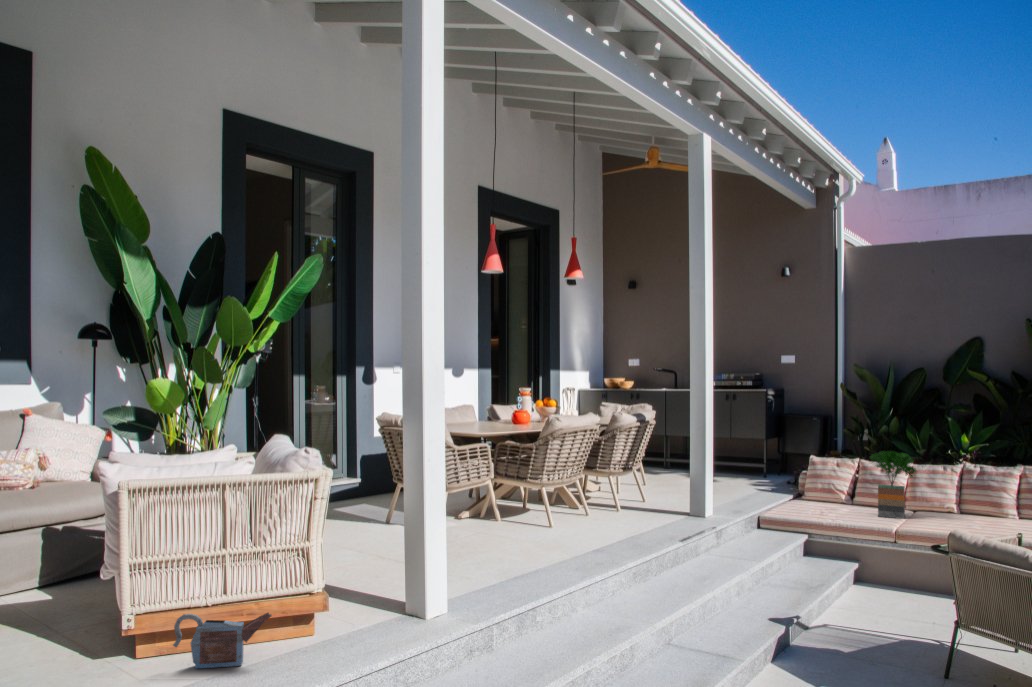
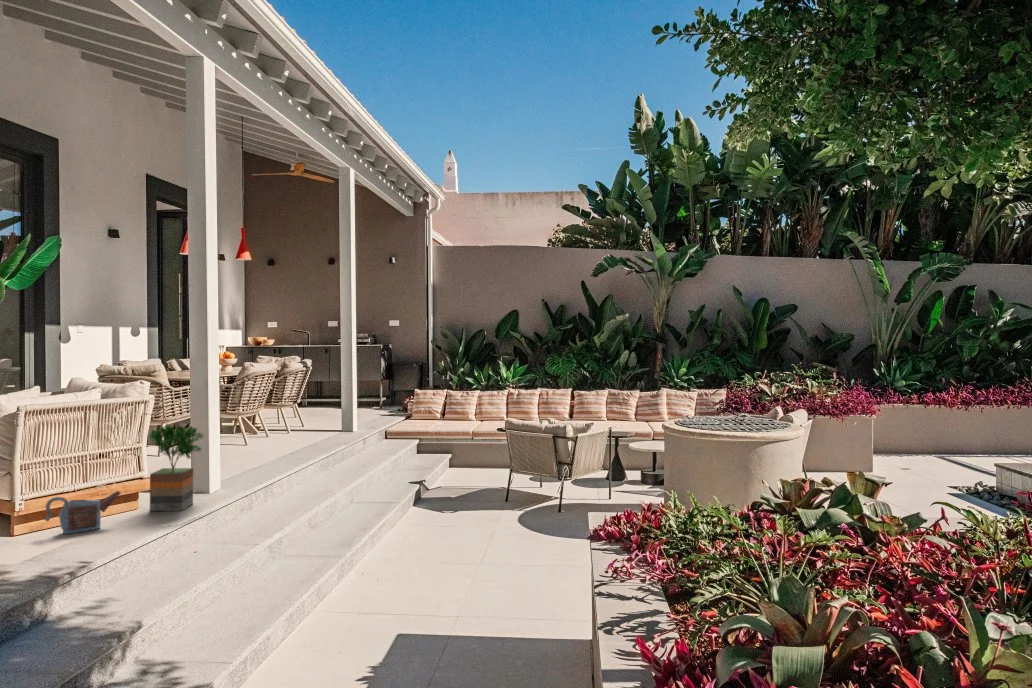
potted tree: present [870,451,917,519] -> present [148,425,203,511]

